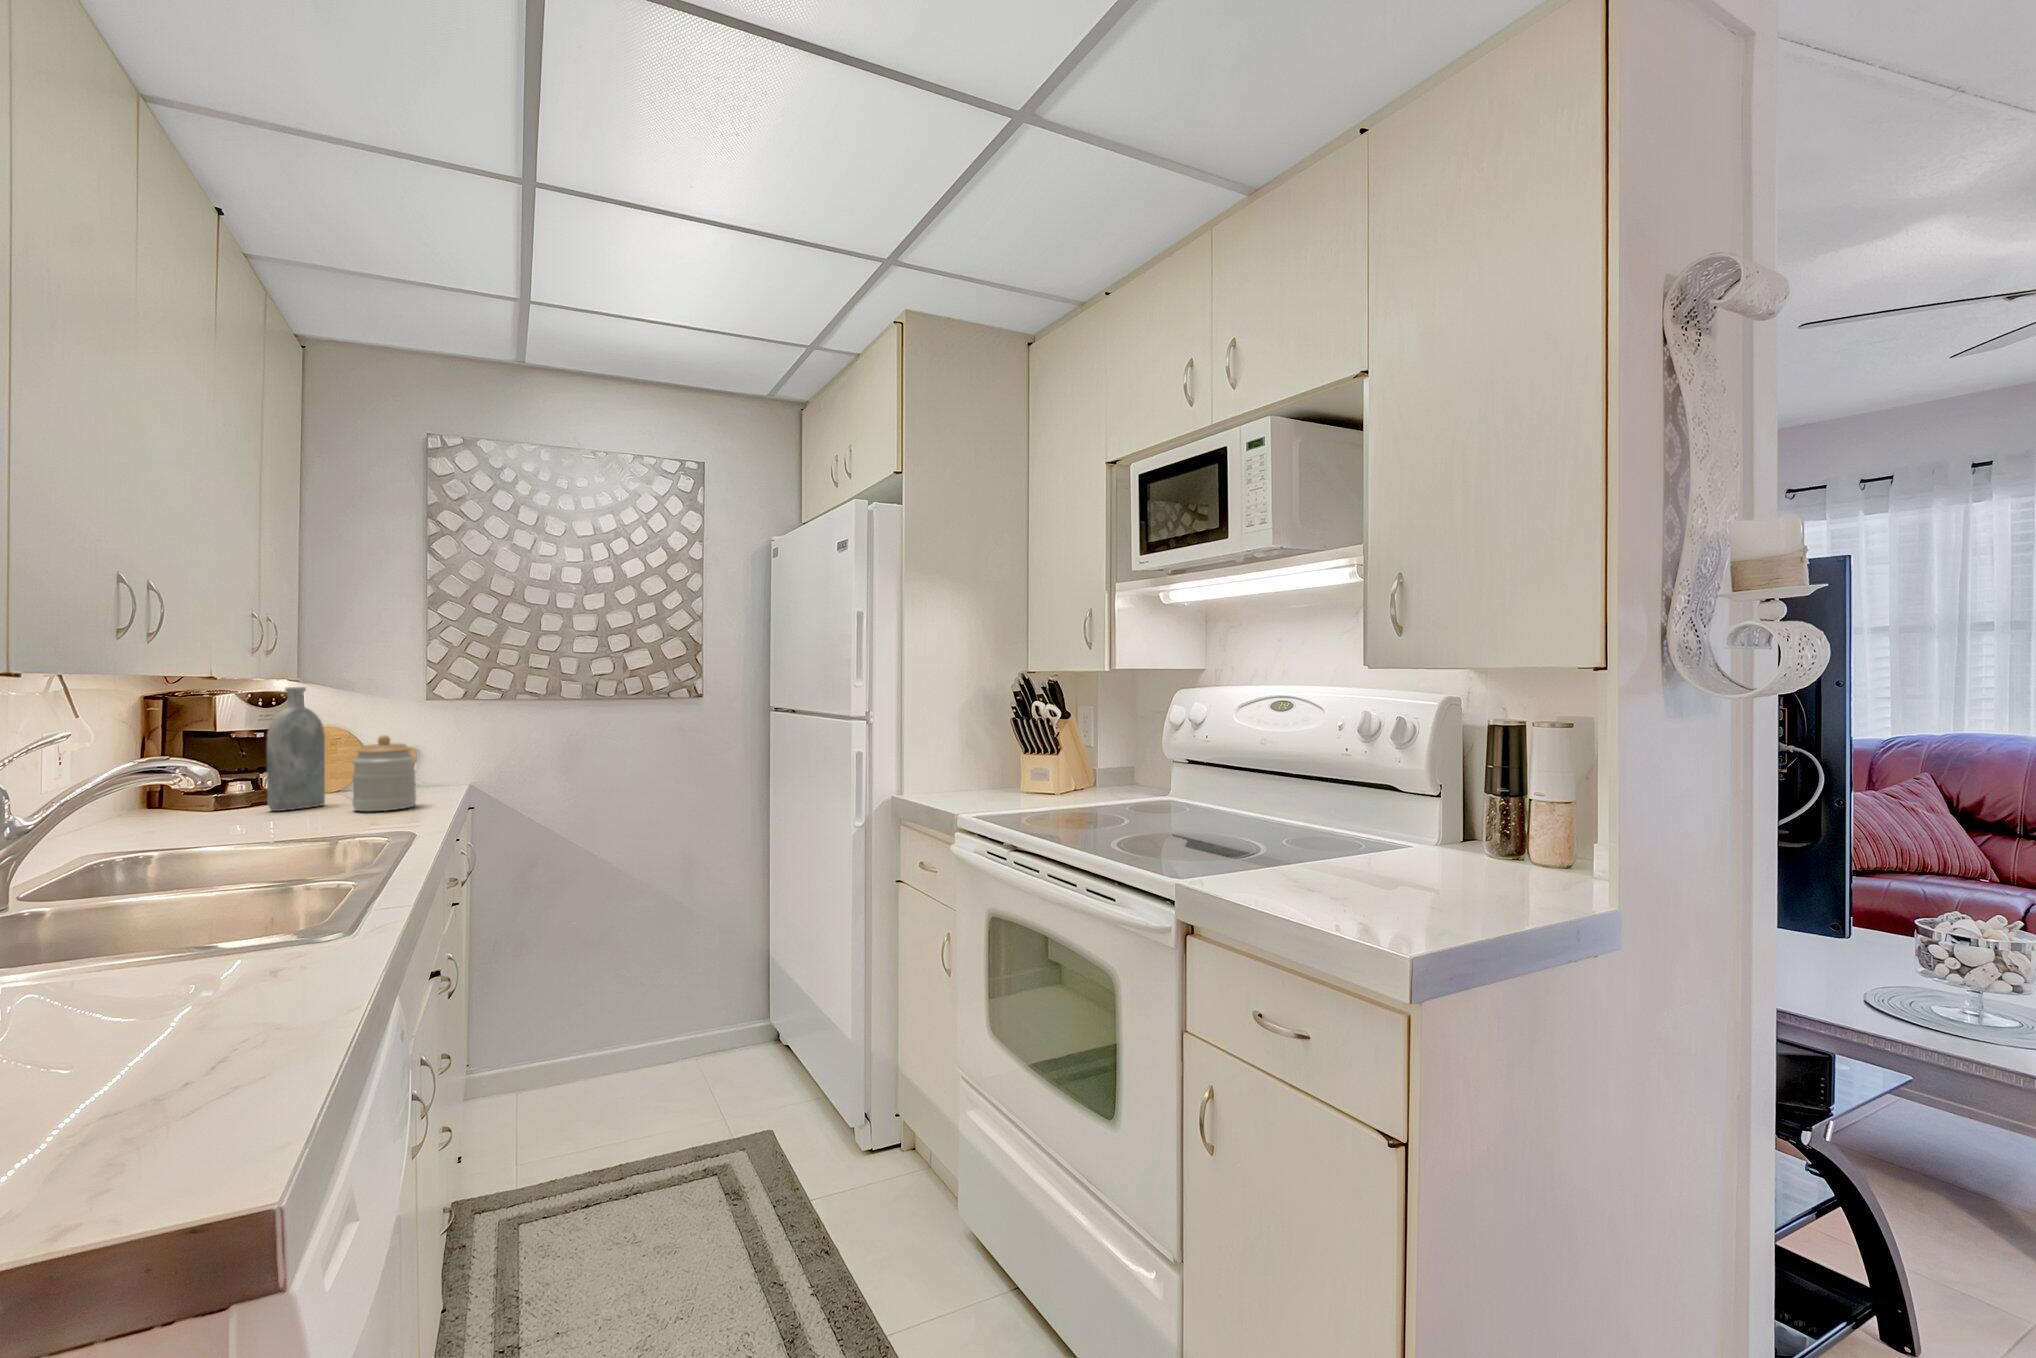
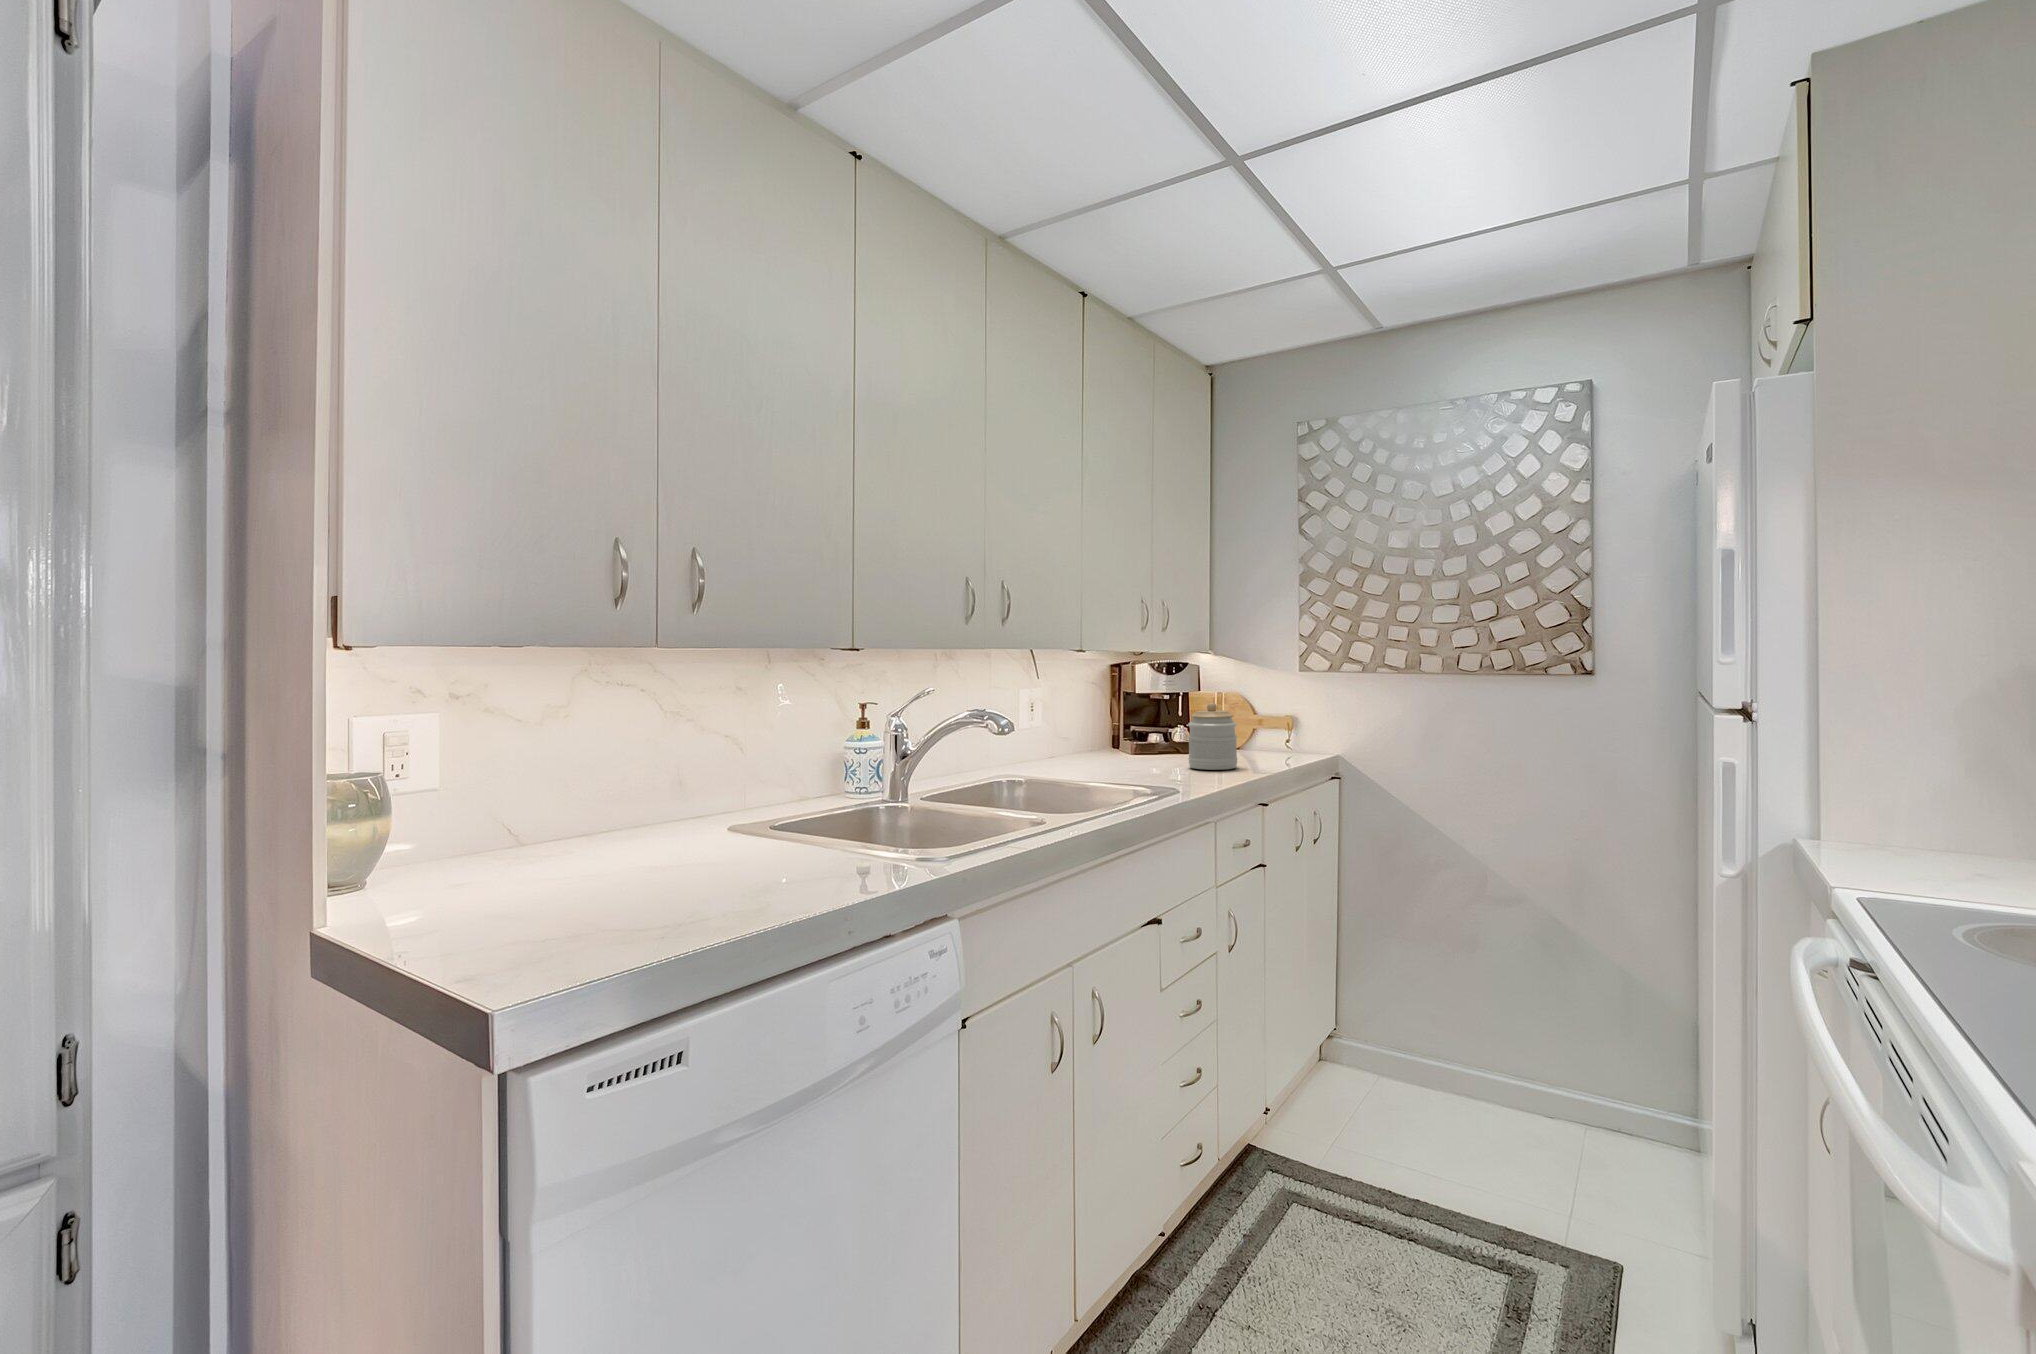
bottle: present [267,687,325,811] -> none [1146,660,1189,761]

